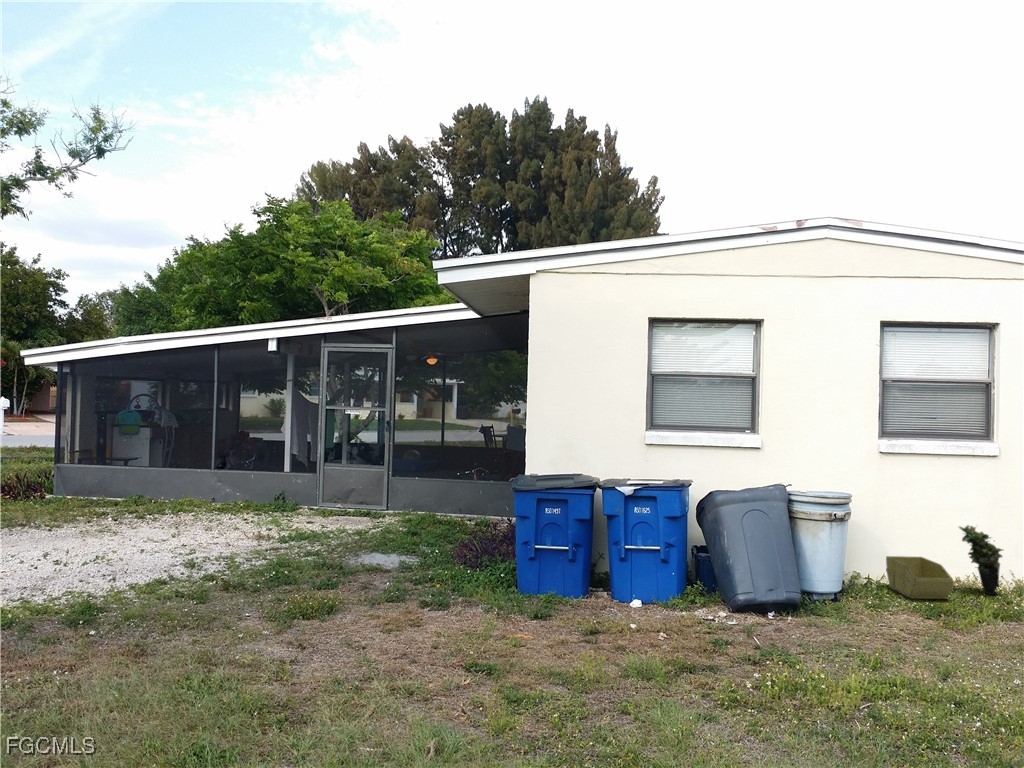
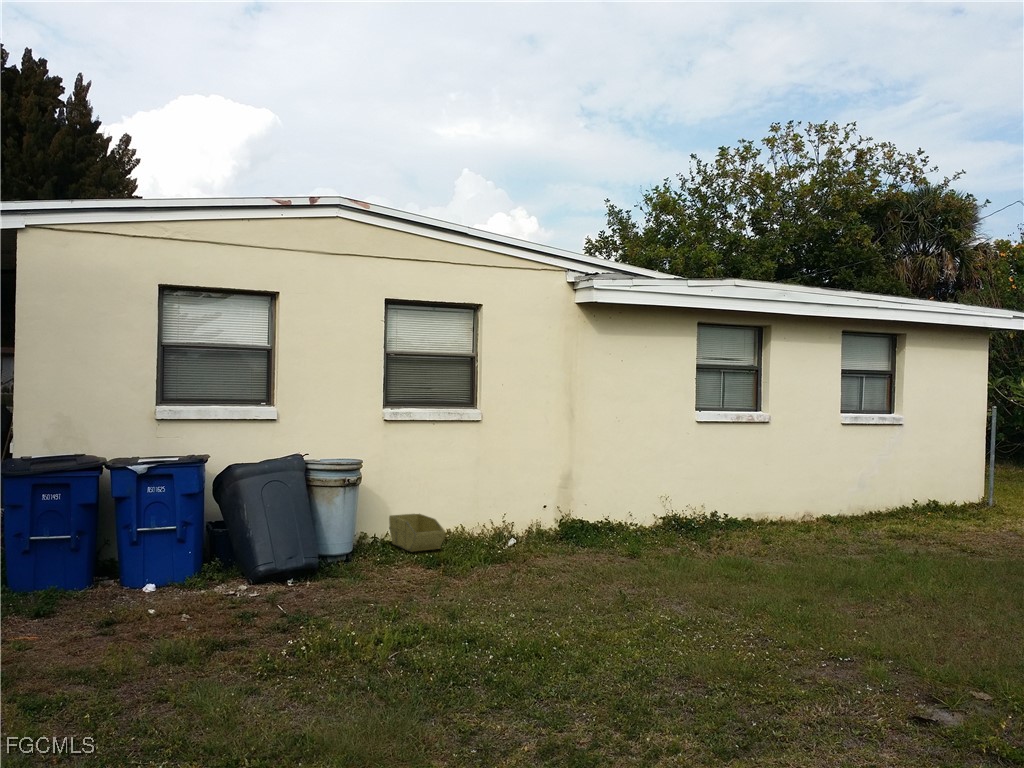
potted plant: present [959,525,1002,595] -> none [448,481,484,541]

